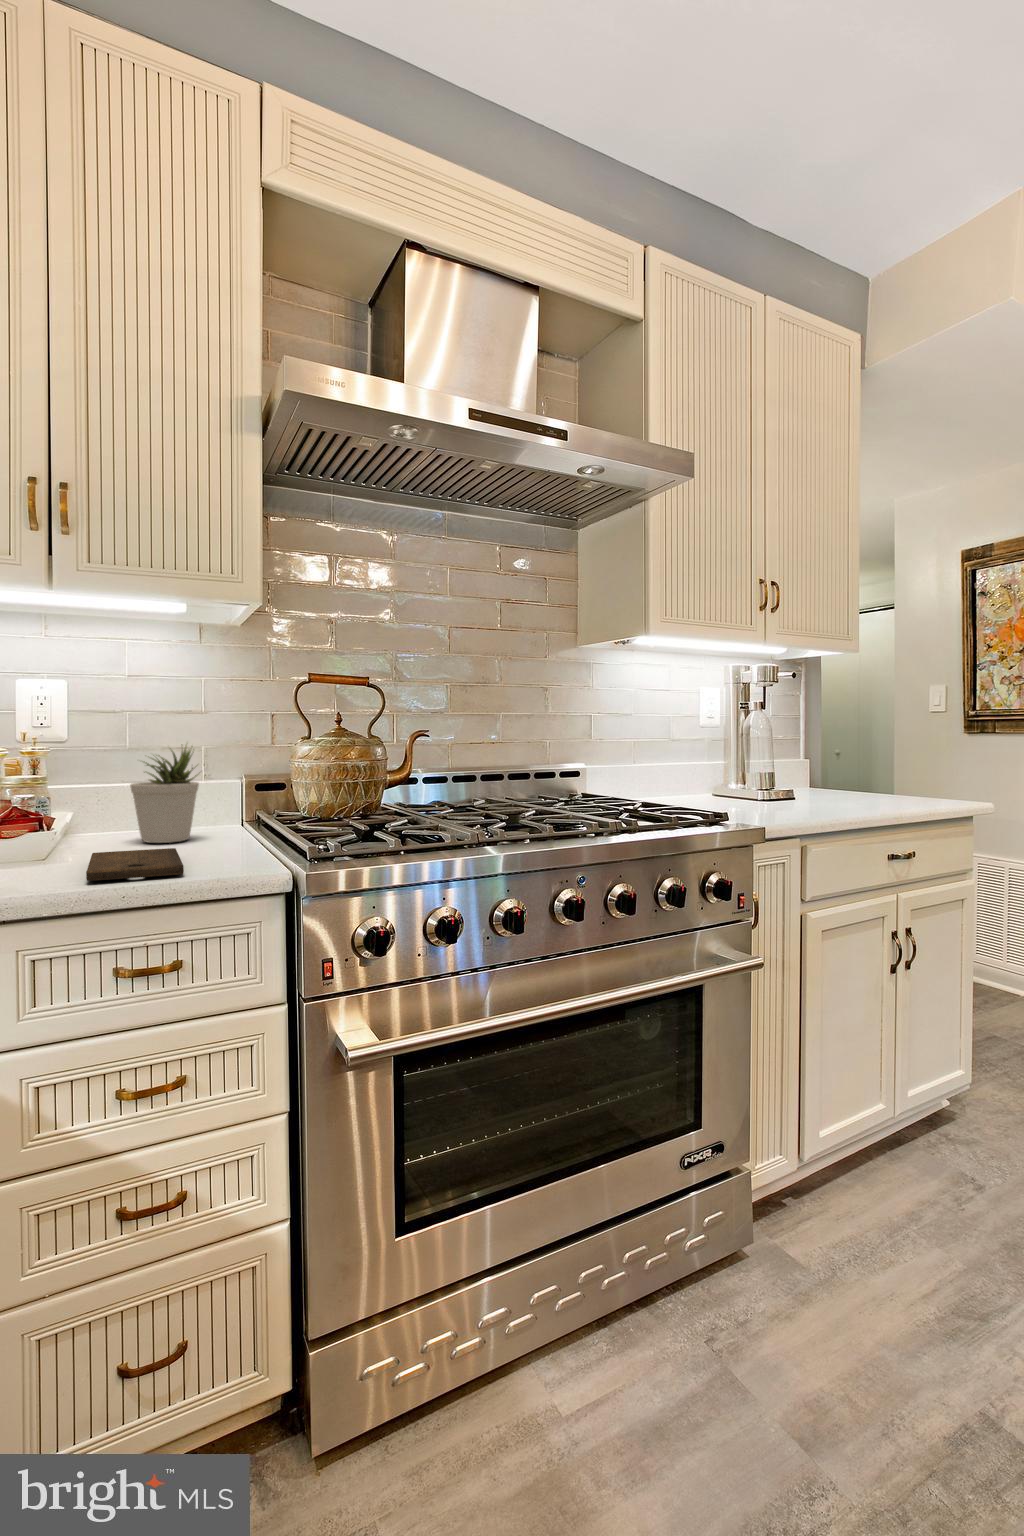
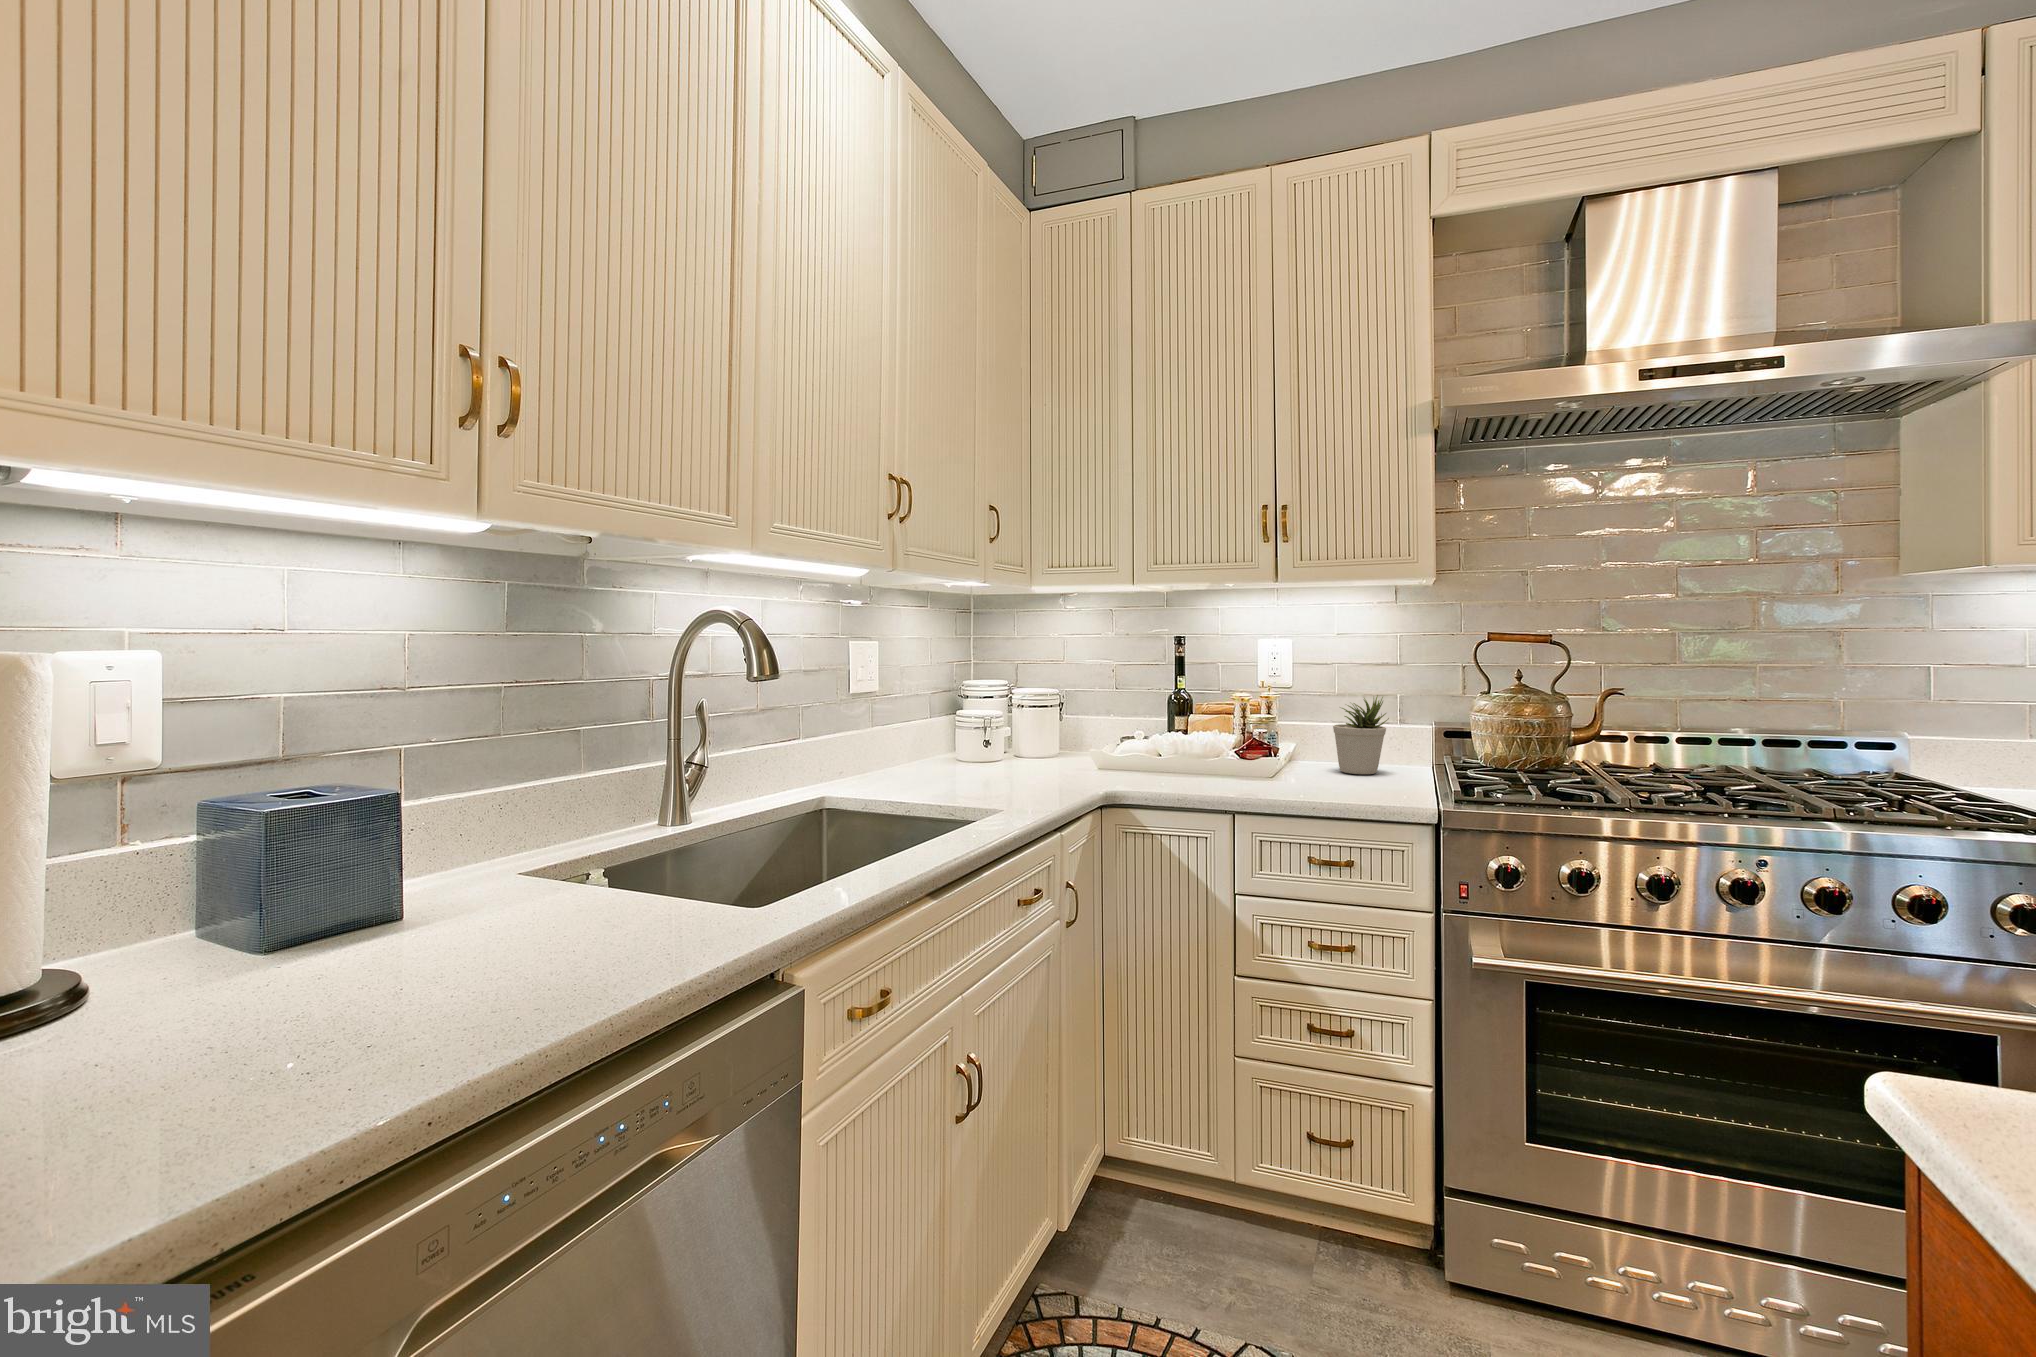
cutting board: present [86,848,184,881] -> none [1296,776,1361,798]

